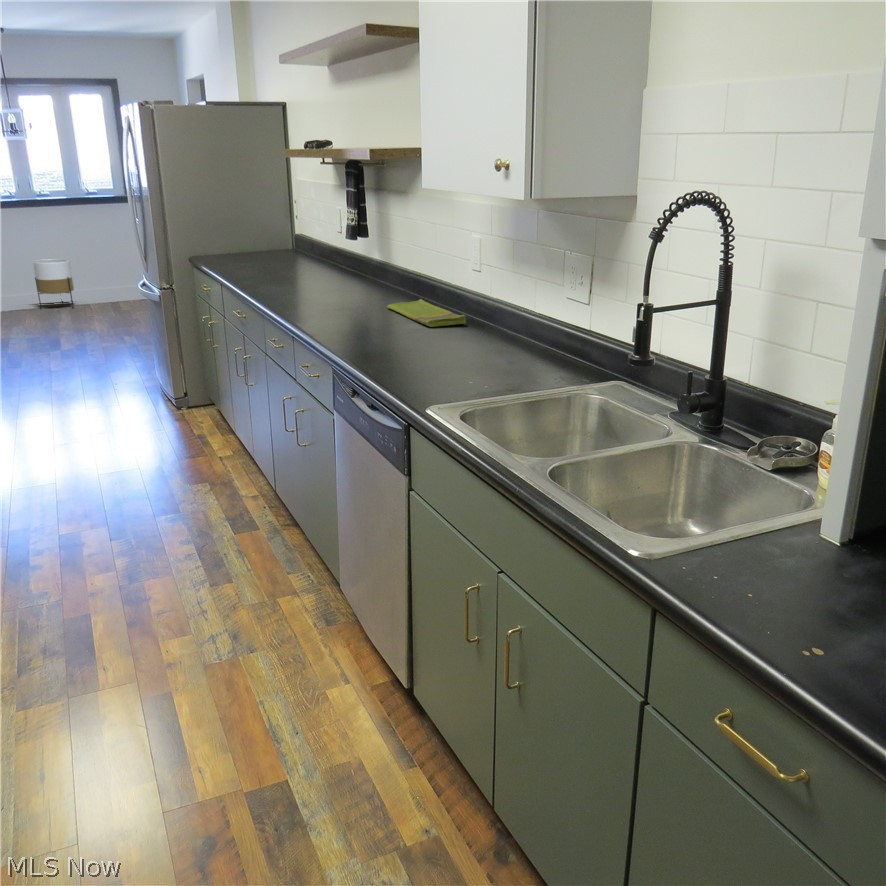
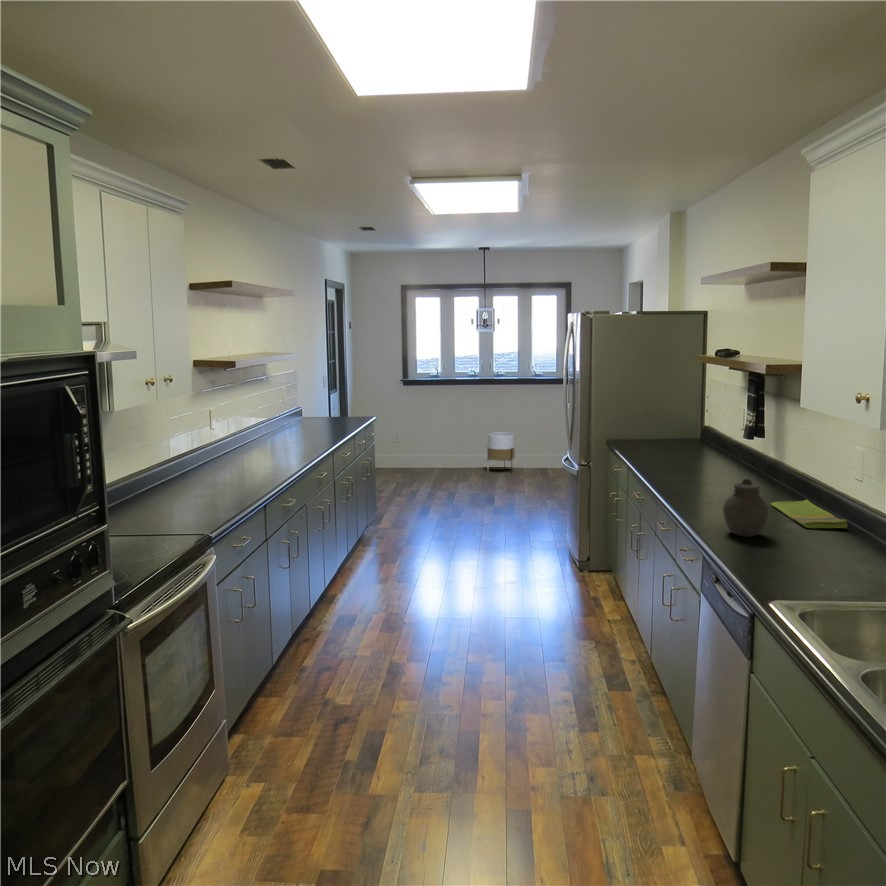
jar: none [349,274,396,342] -> present [723,479,768,537]

